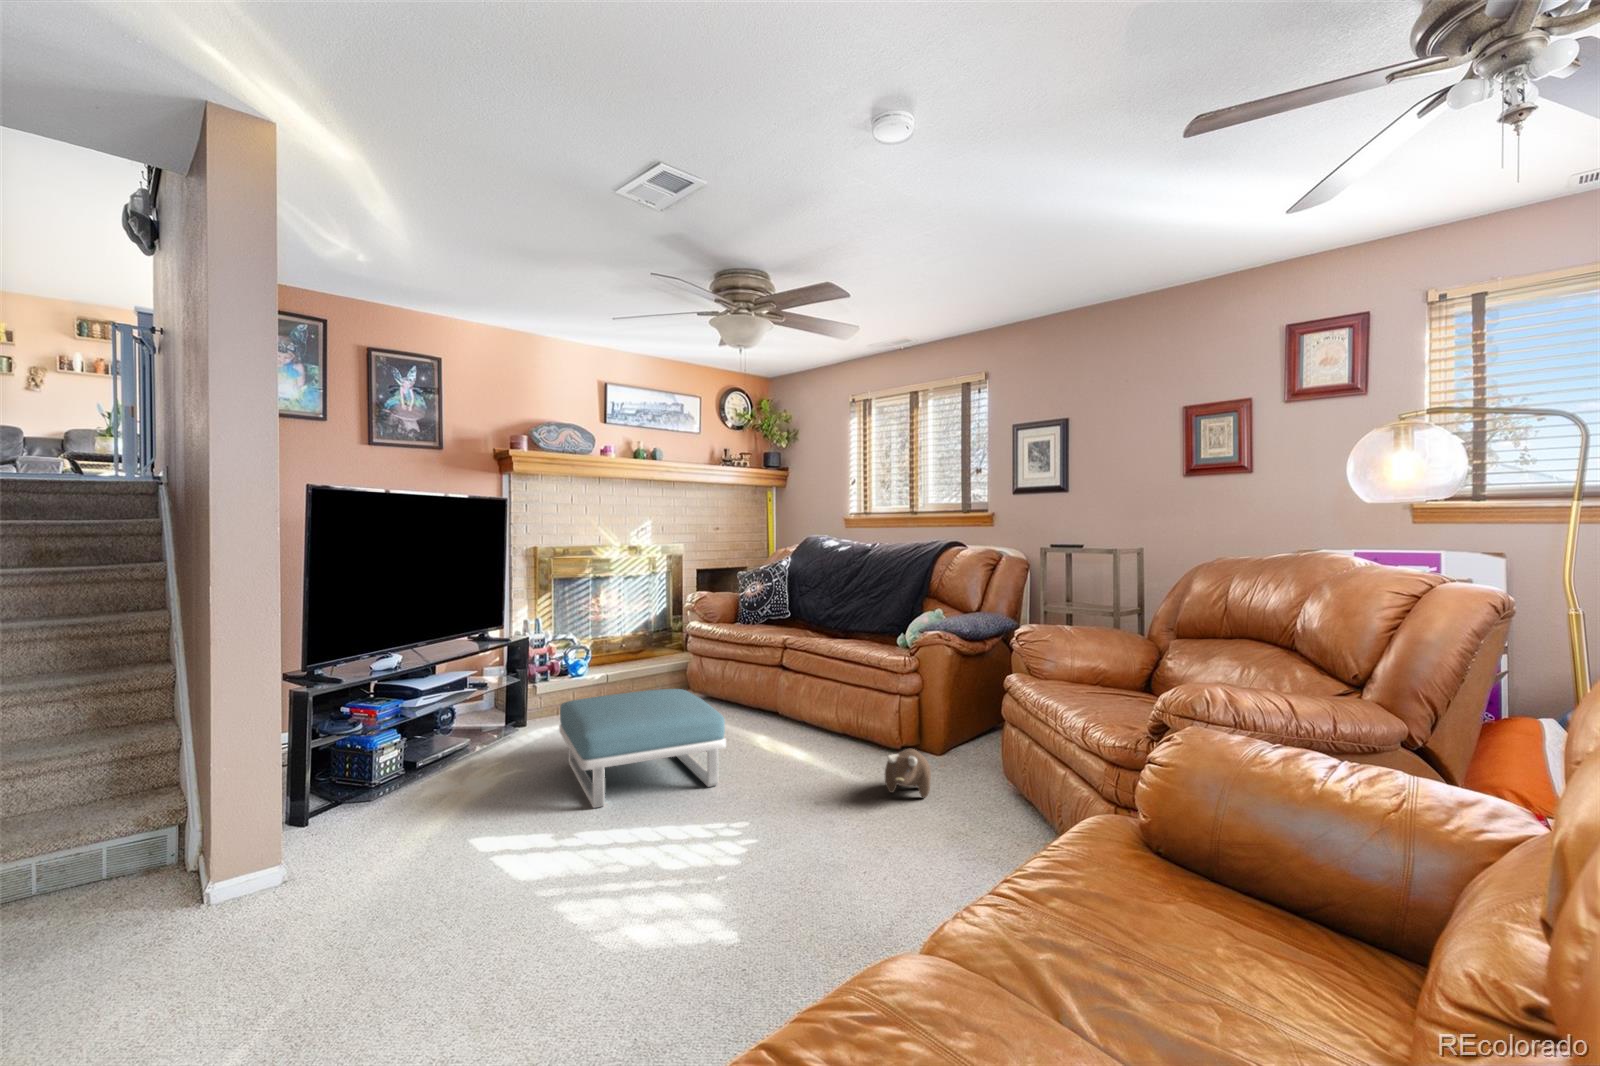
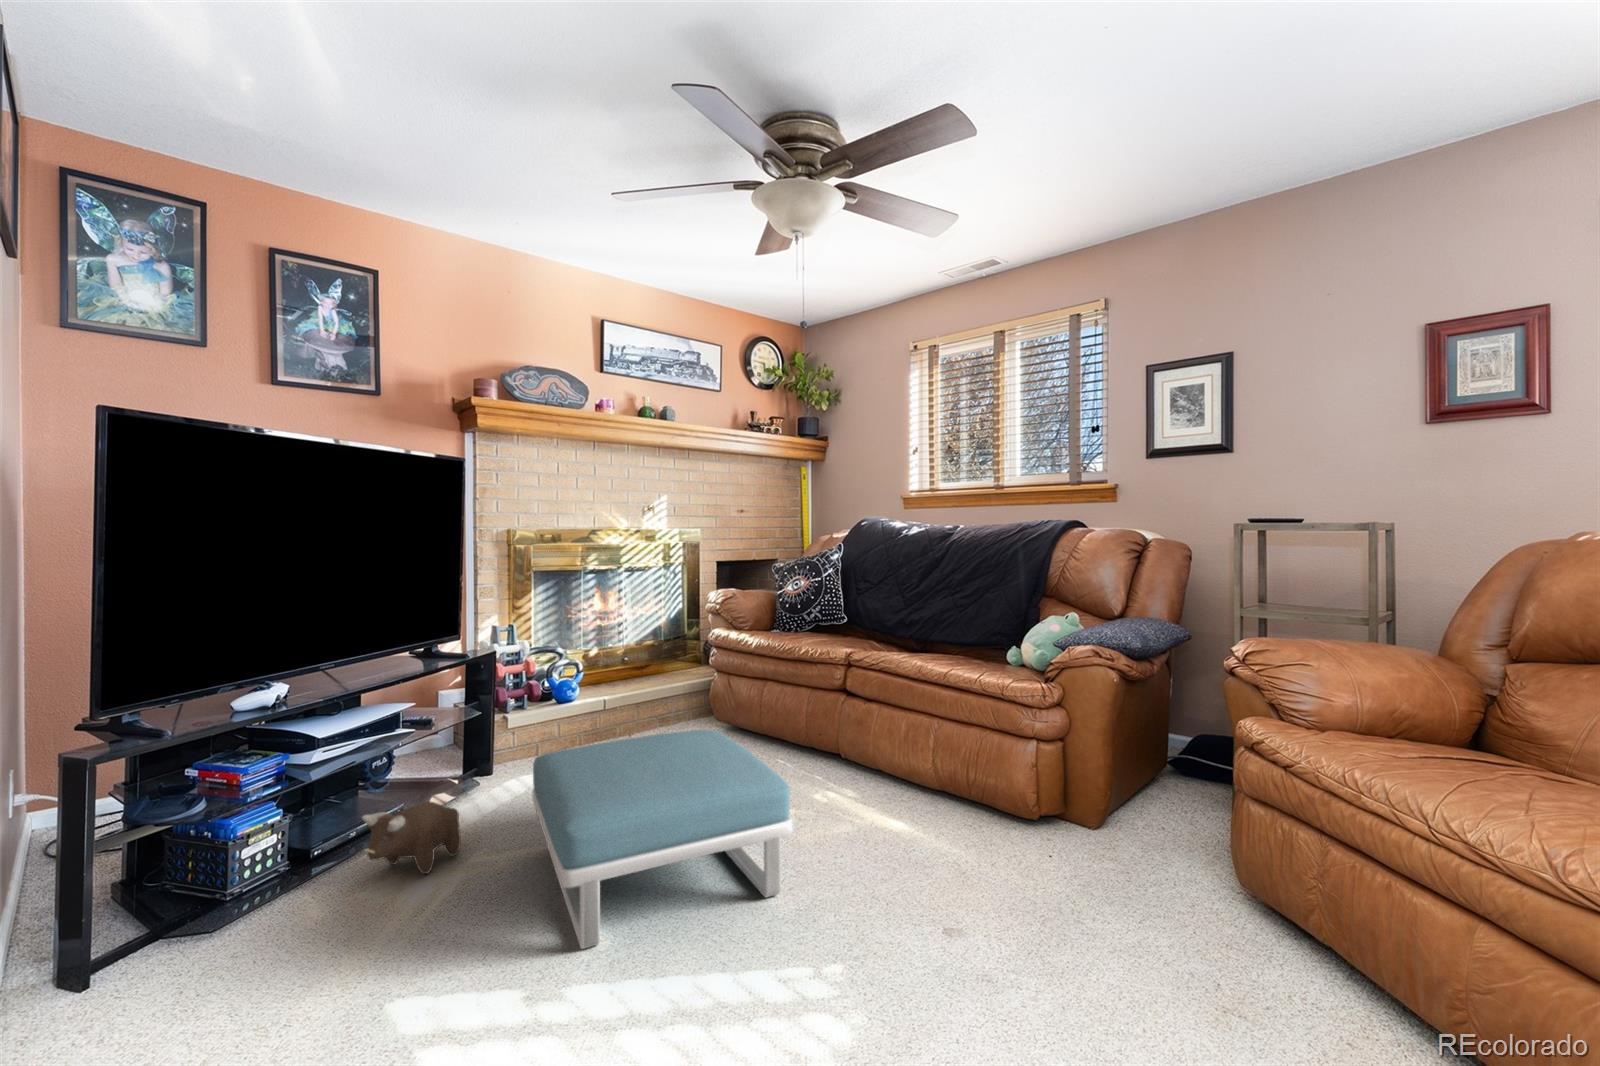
plush toy: present [885,749,931,798] -> present [362,801,461,874]

